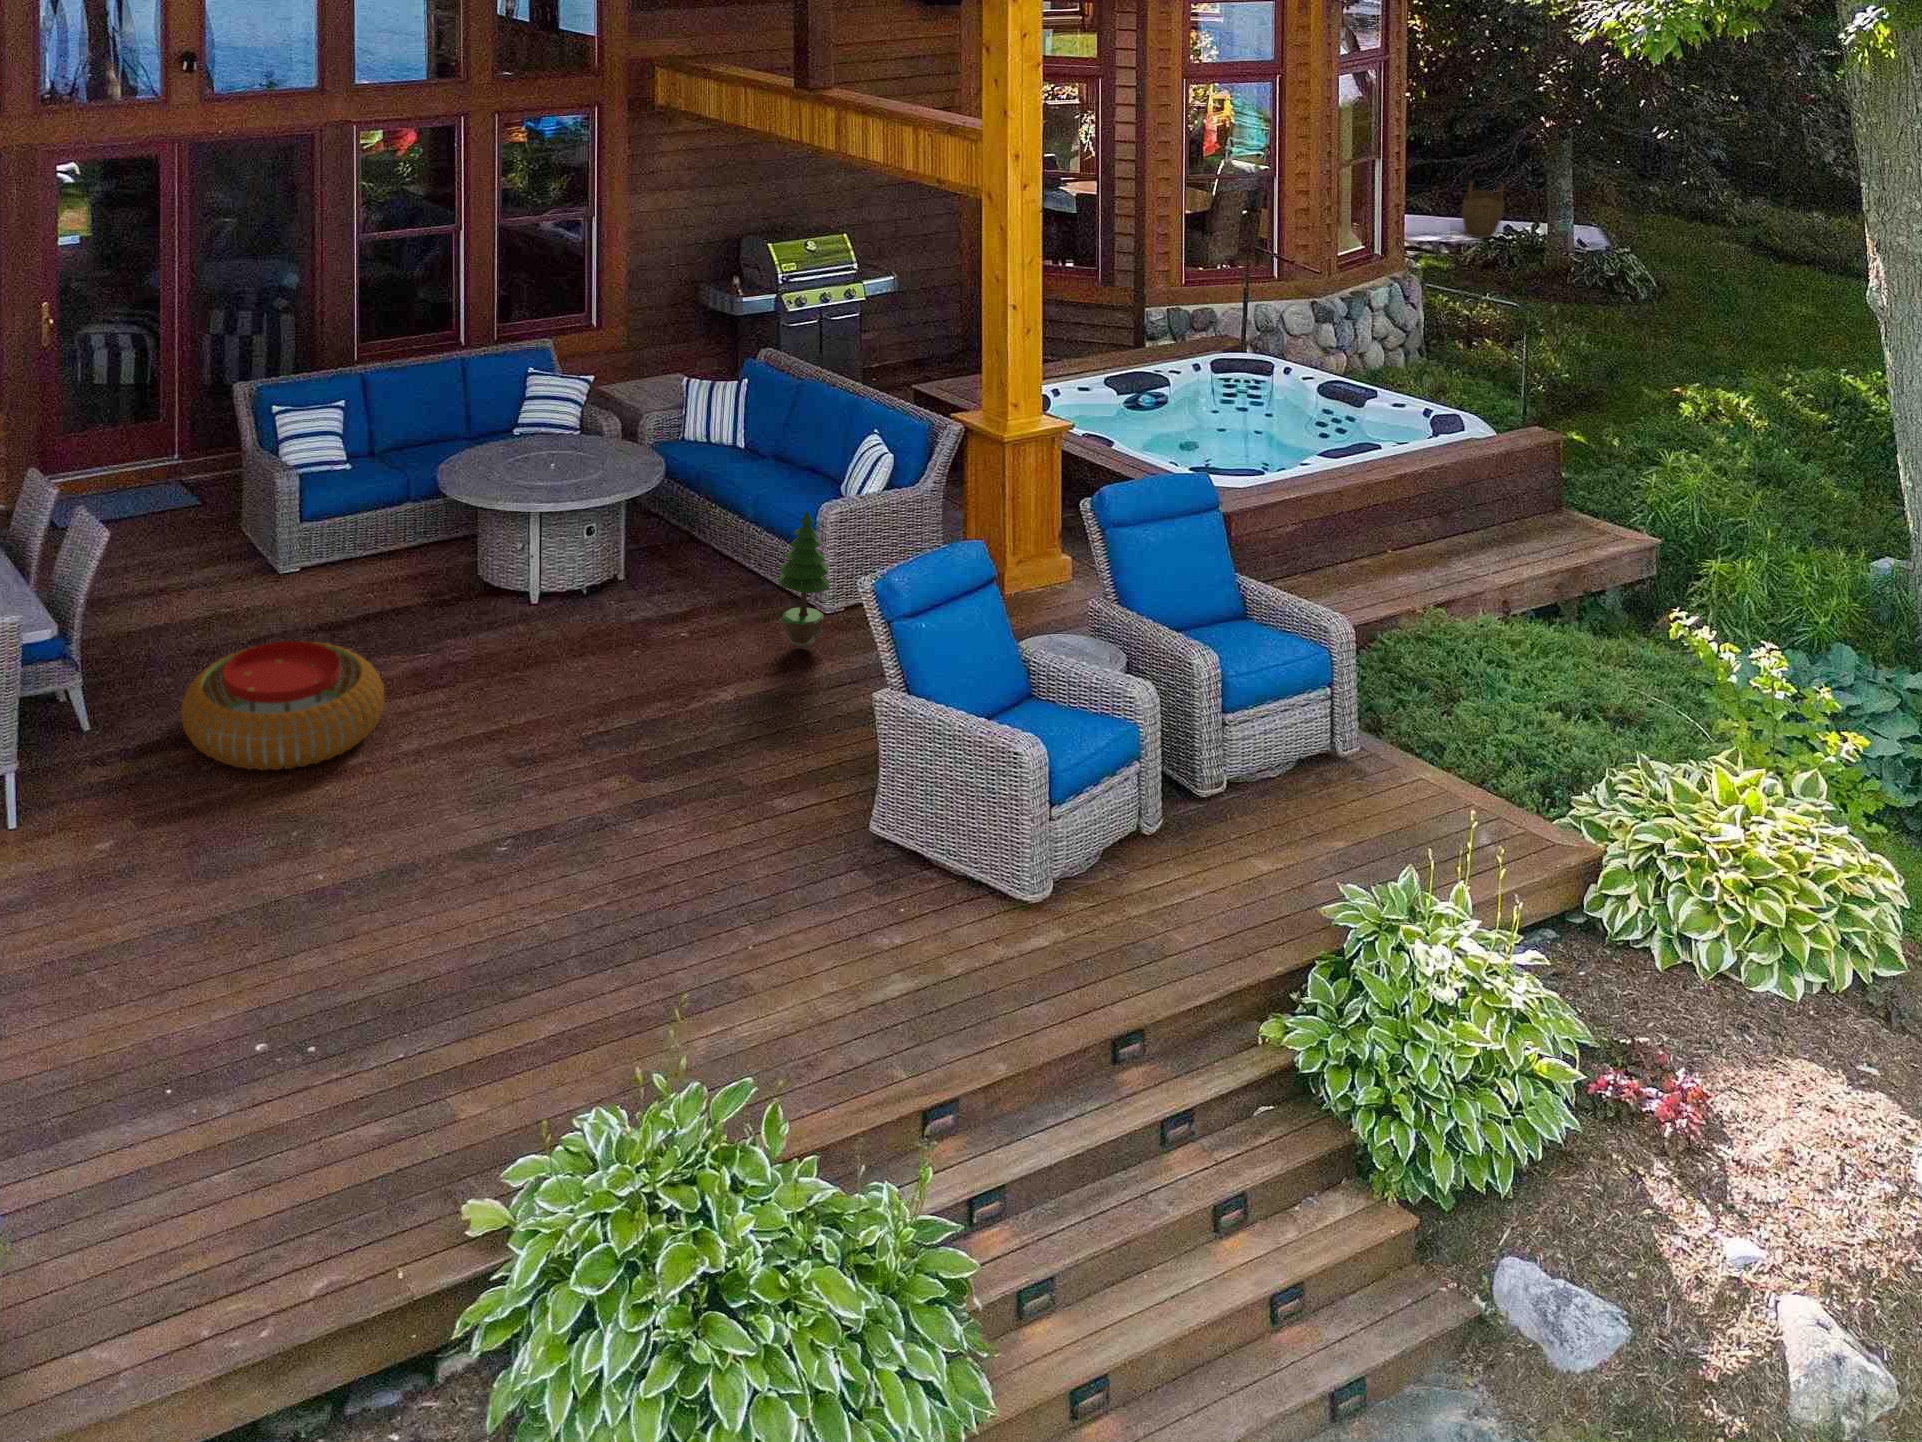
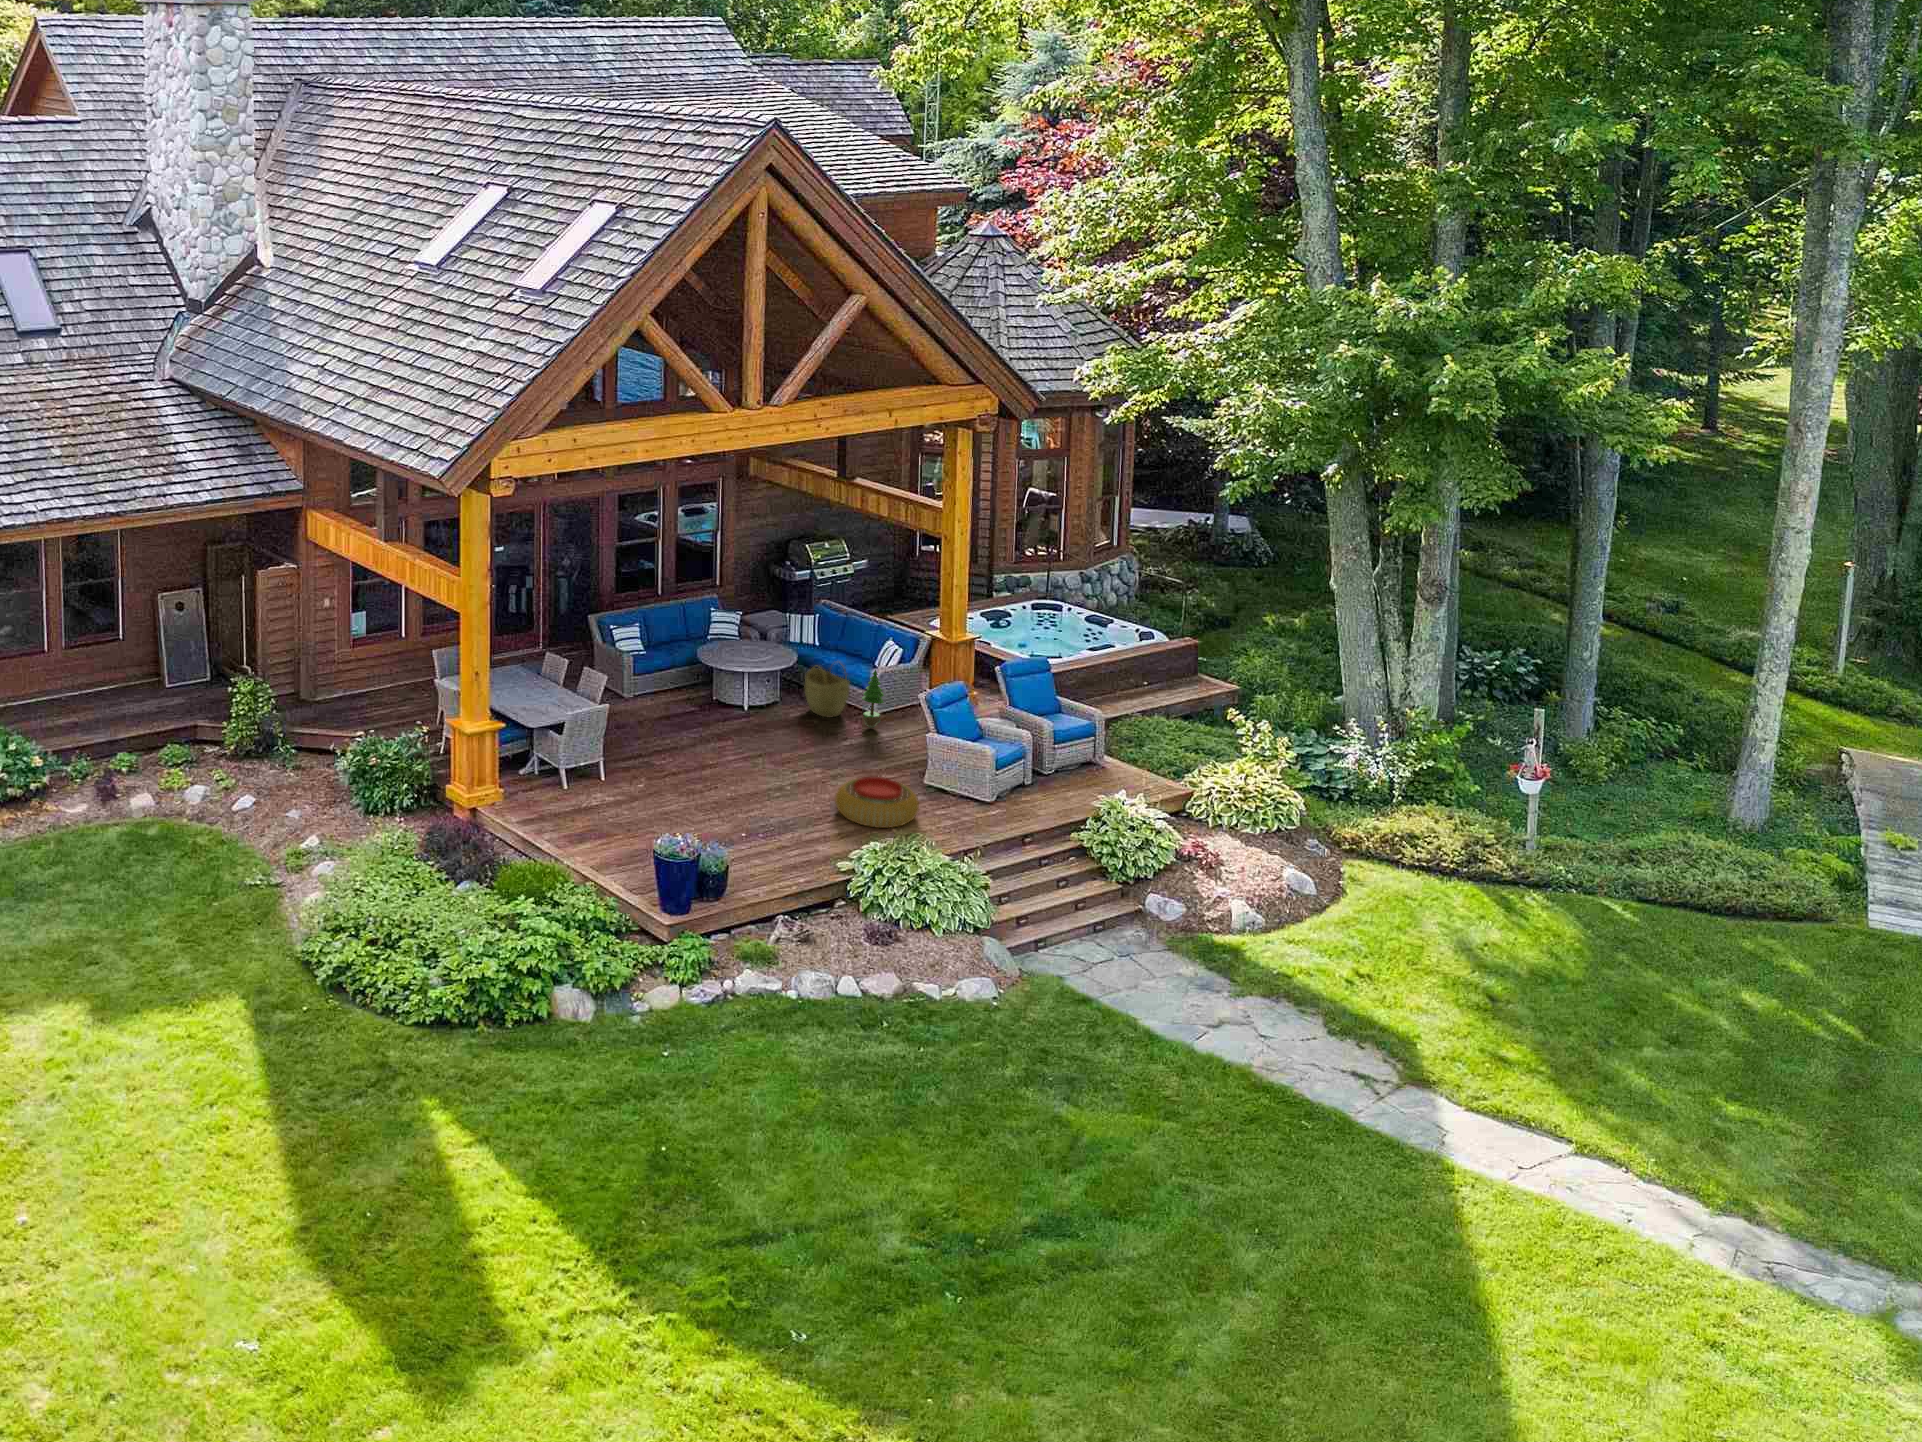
woven basket: present [1462,181,1504,238] -> present [805,663,850,717]
pouf: present [181,641,385,770] -> present [835,777,919,828]

